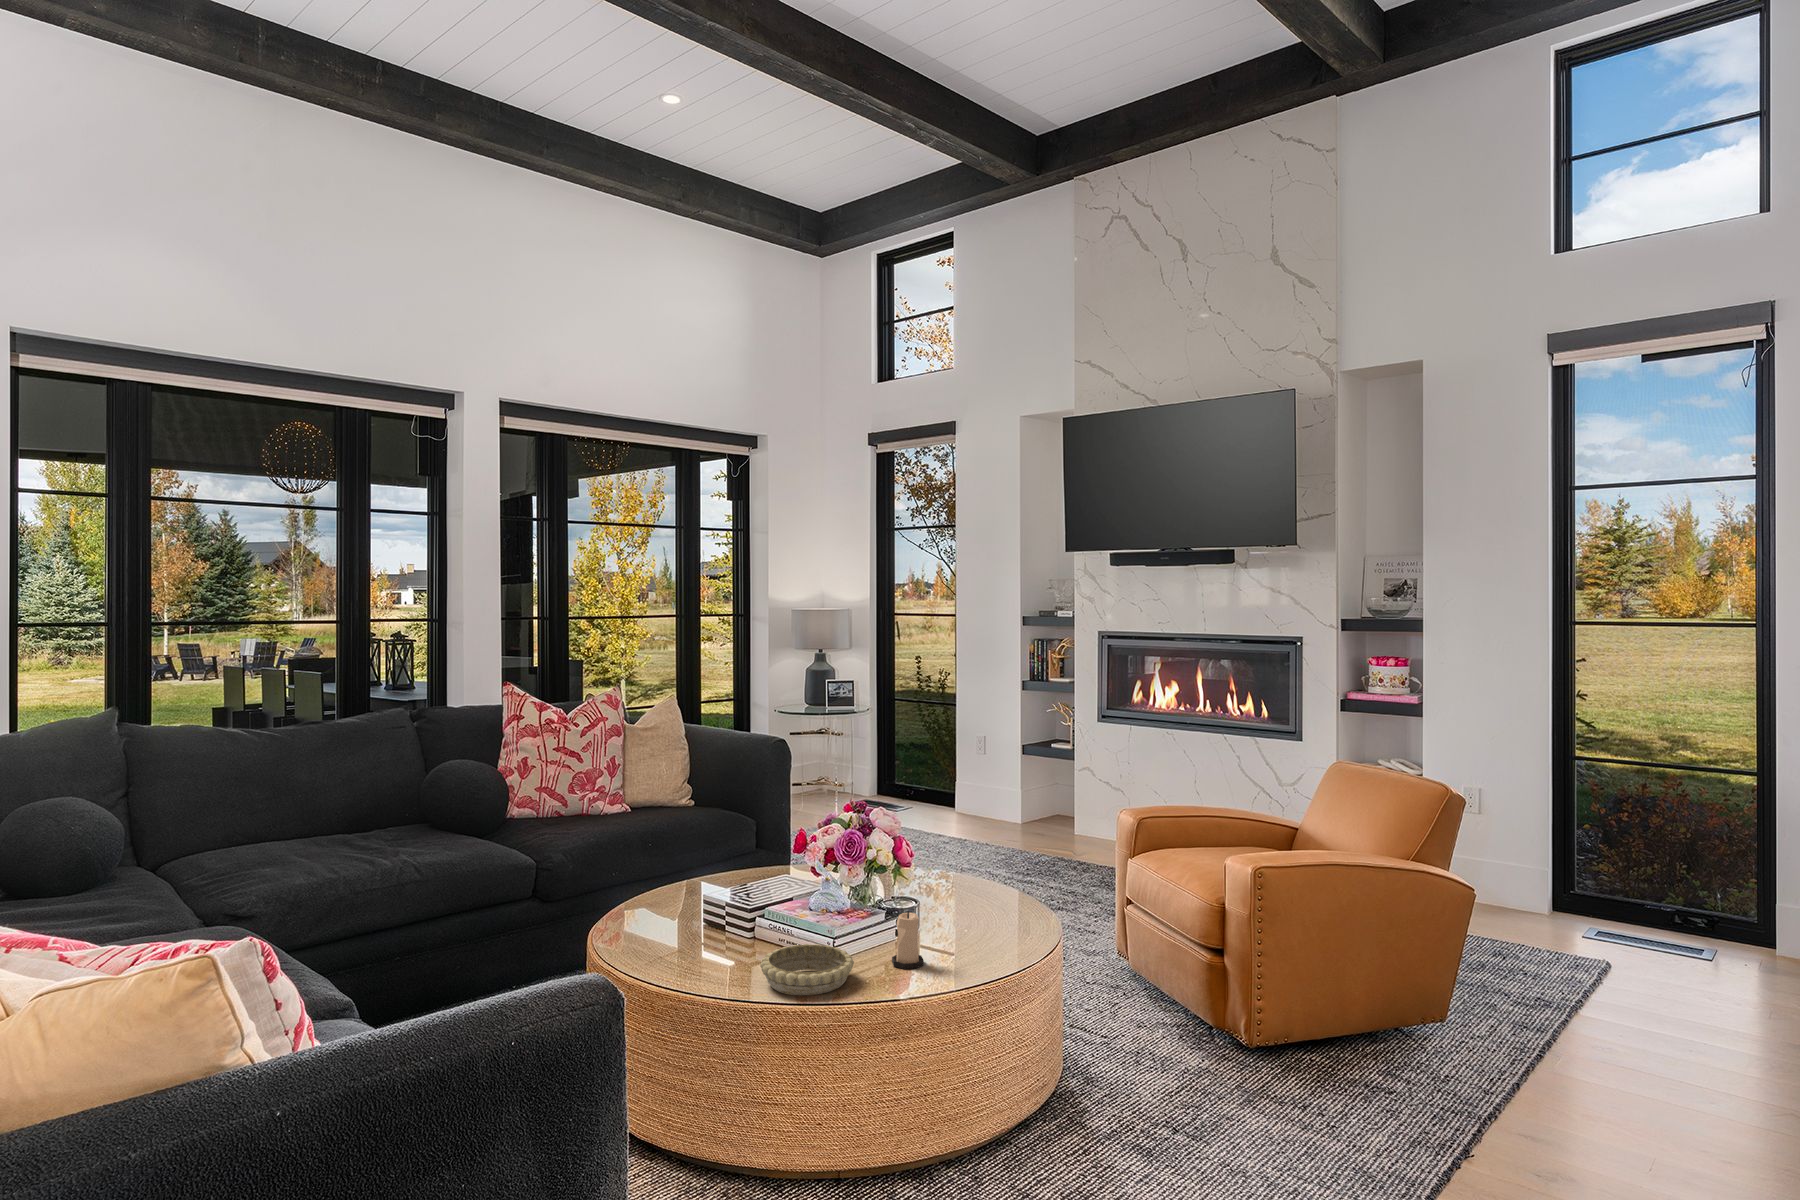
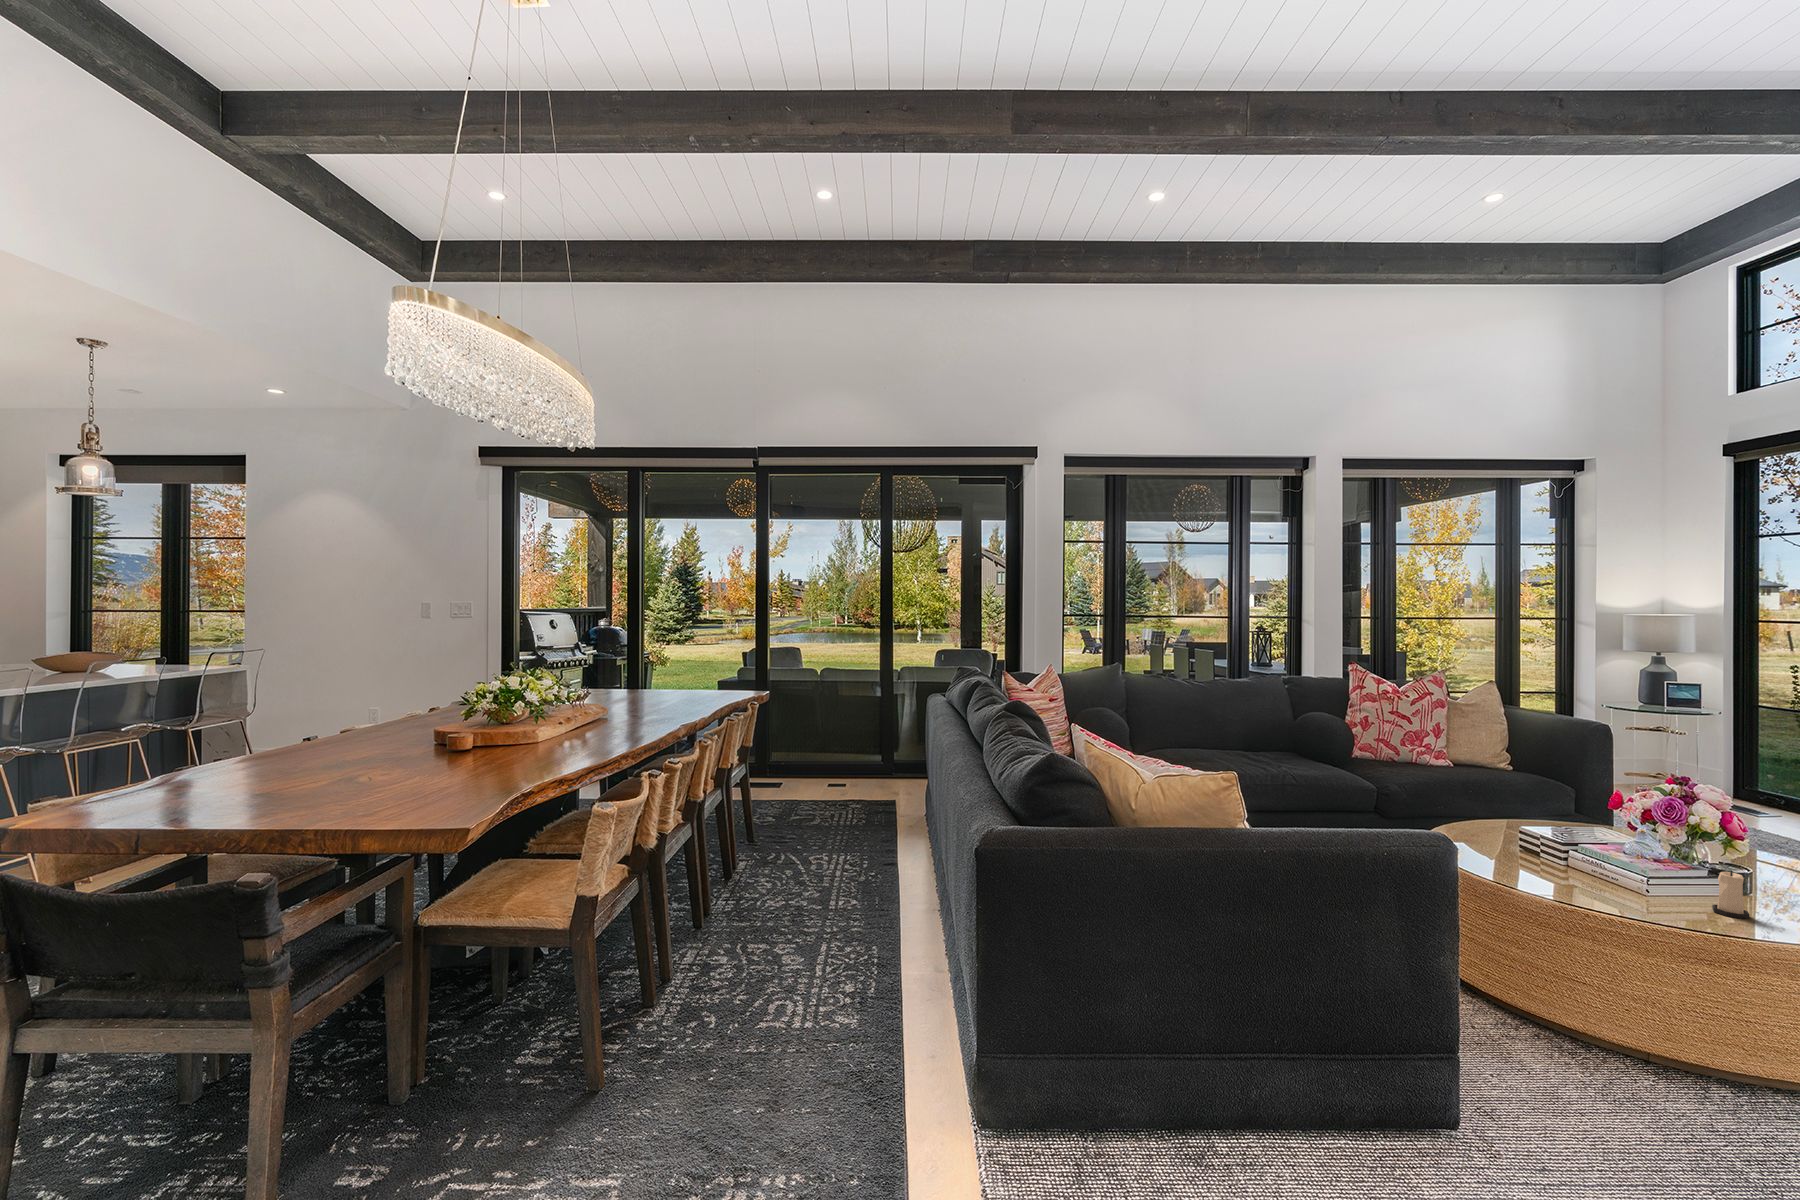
decorative bowl: present [760,944,854,995] -> none [1572,871,1667,911]

